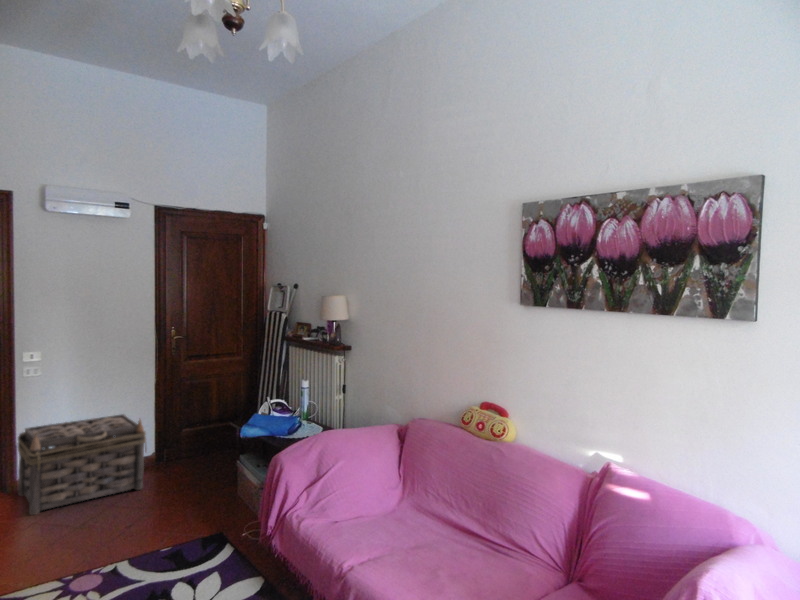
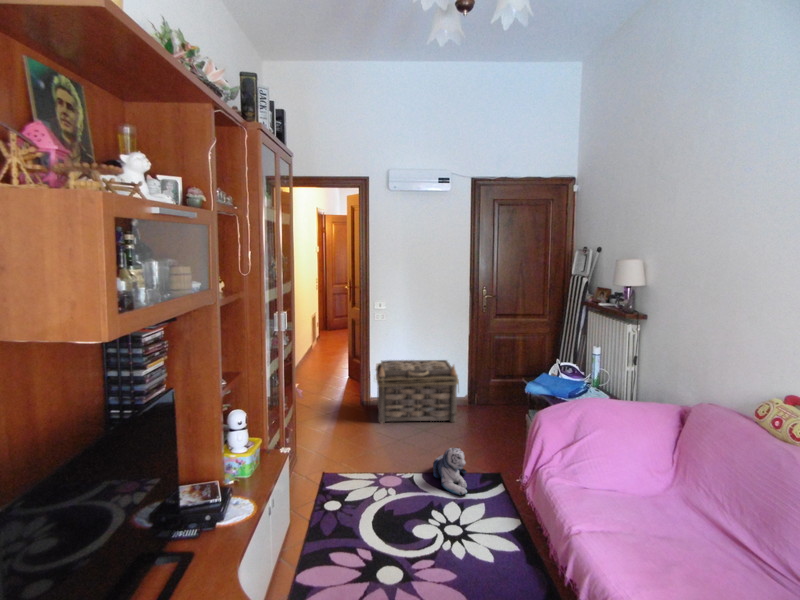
plush toy: none [139,517,193,572] -> present [433,448,467,495]

